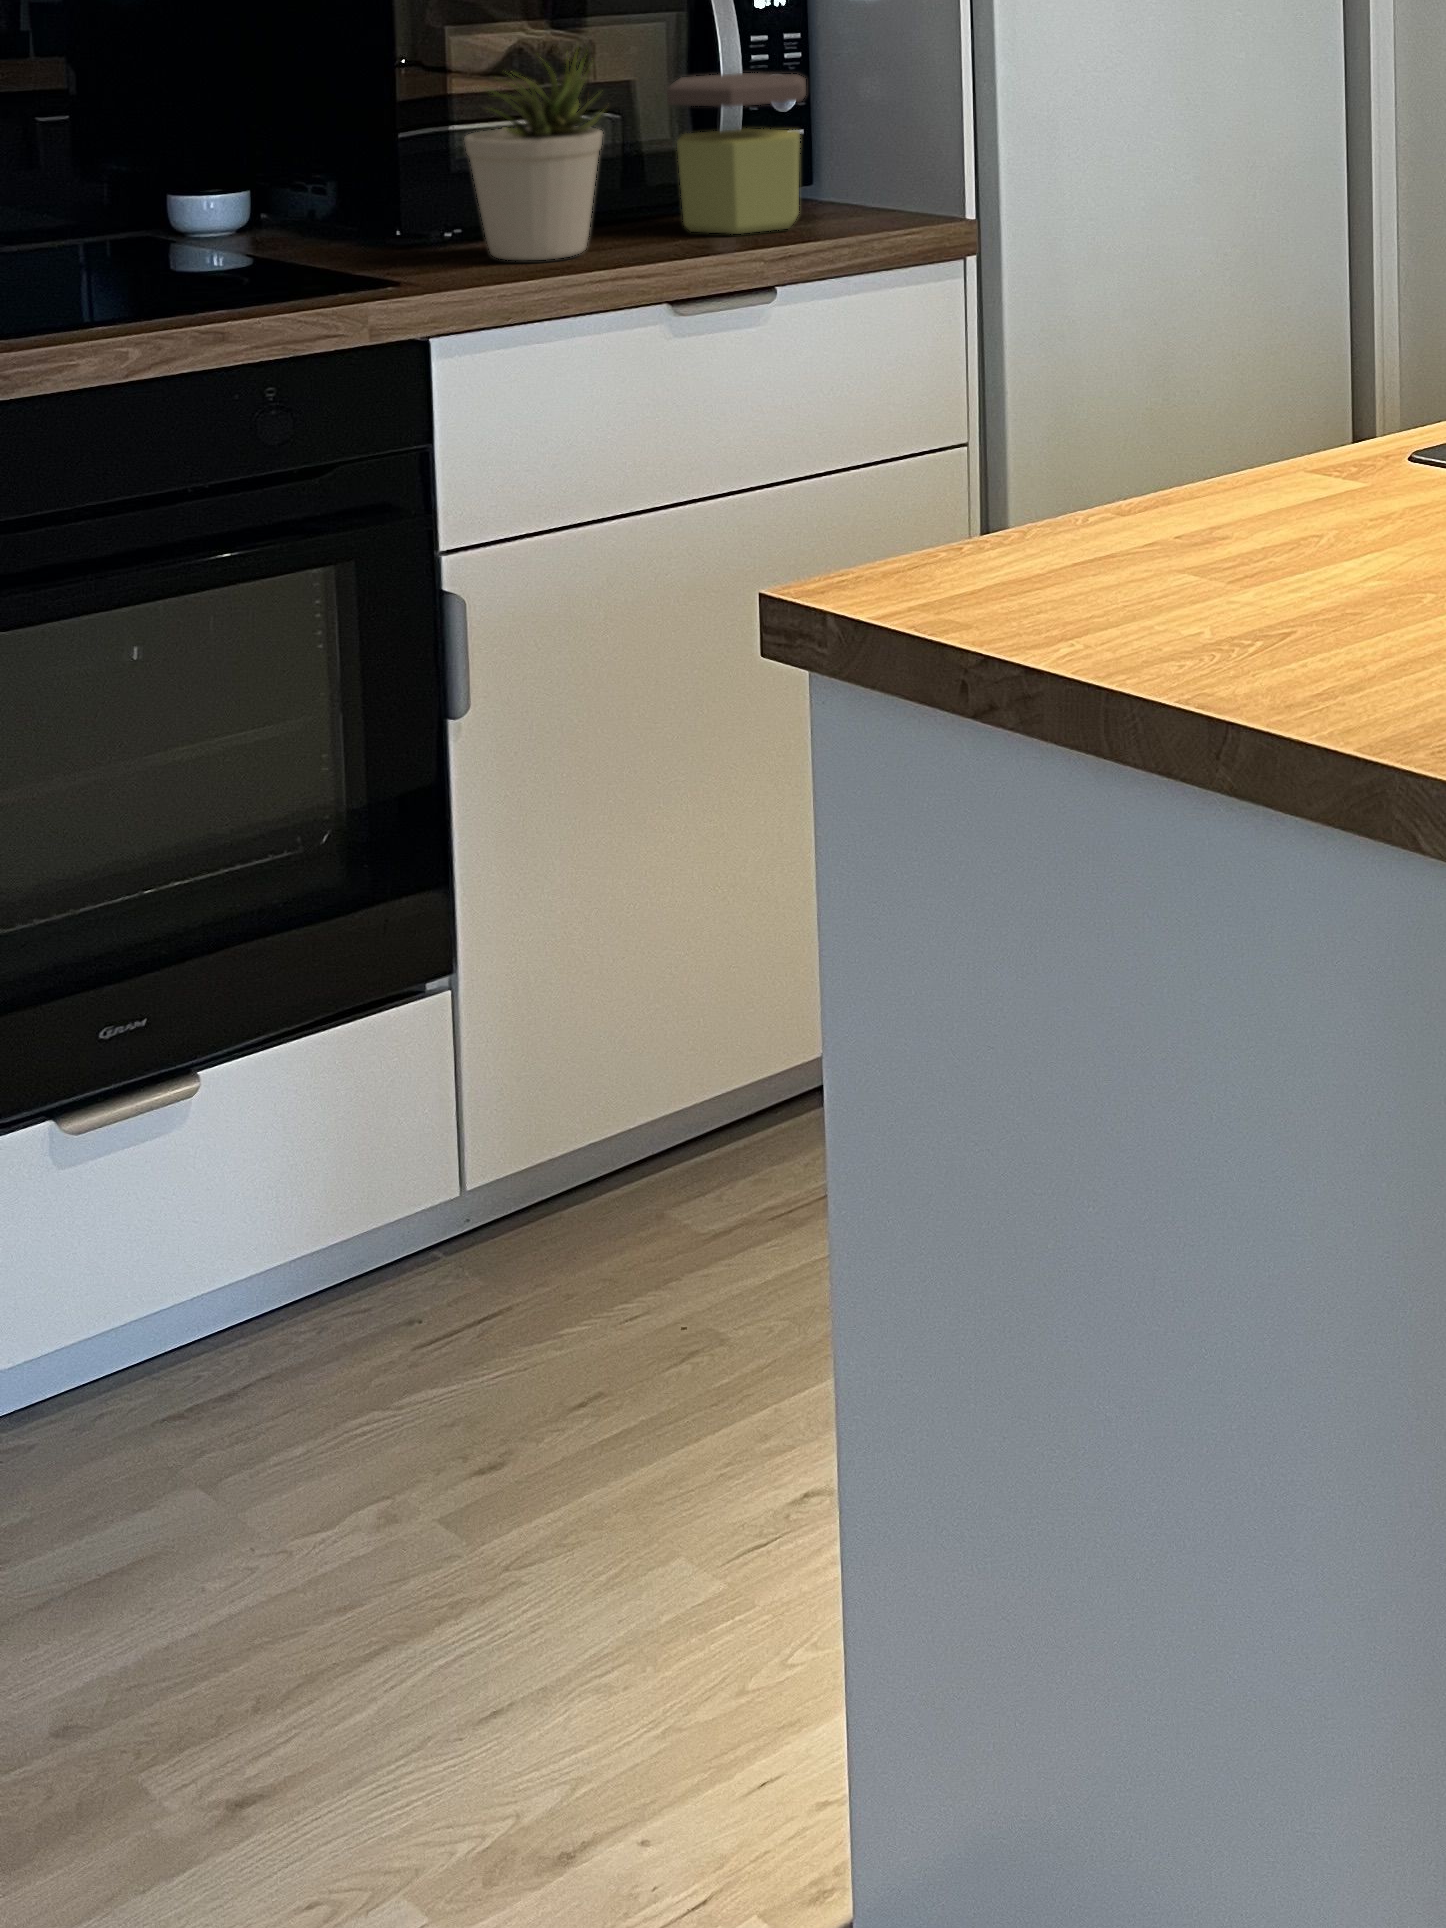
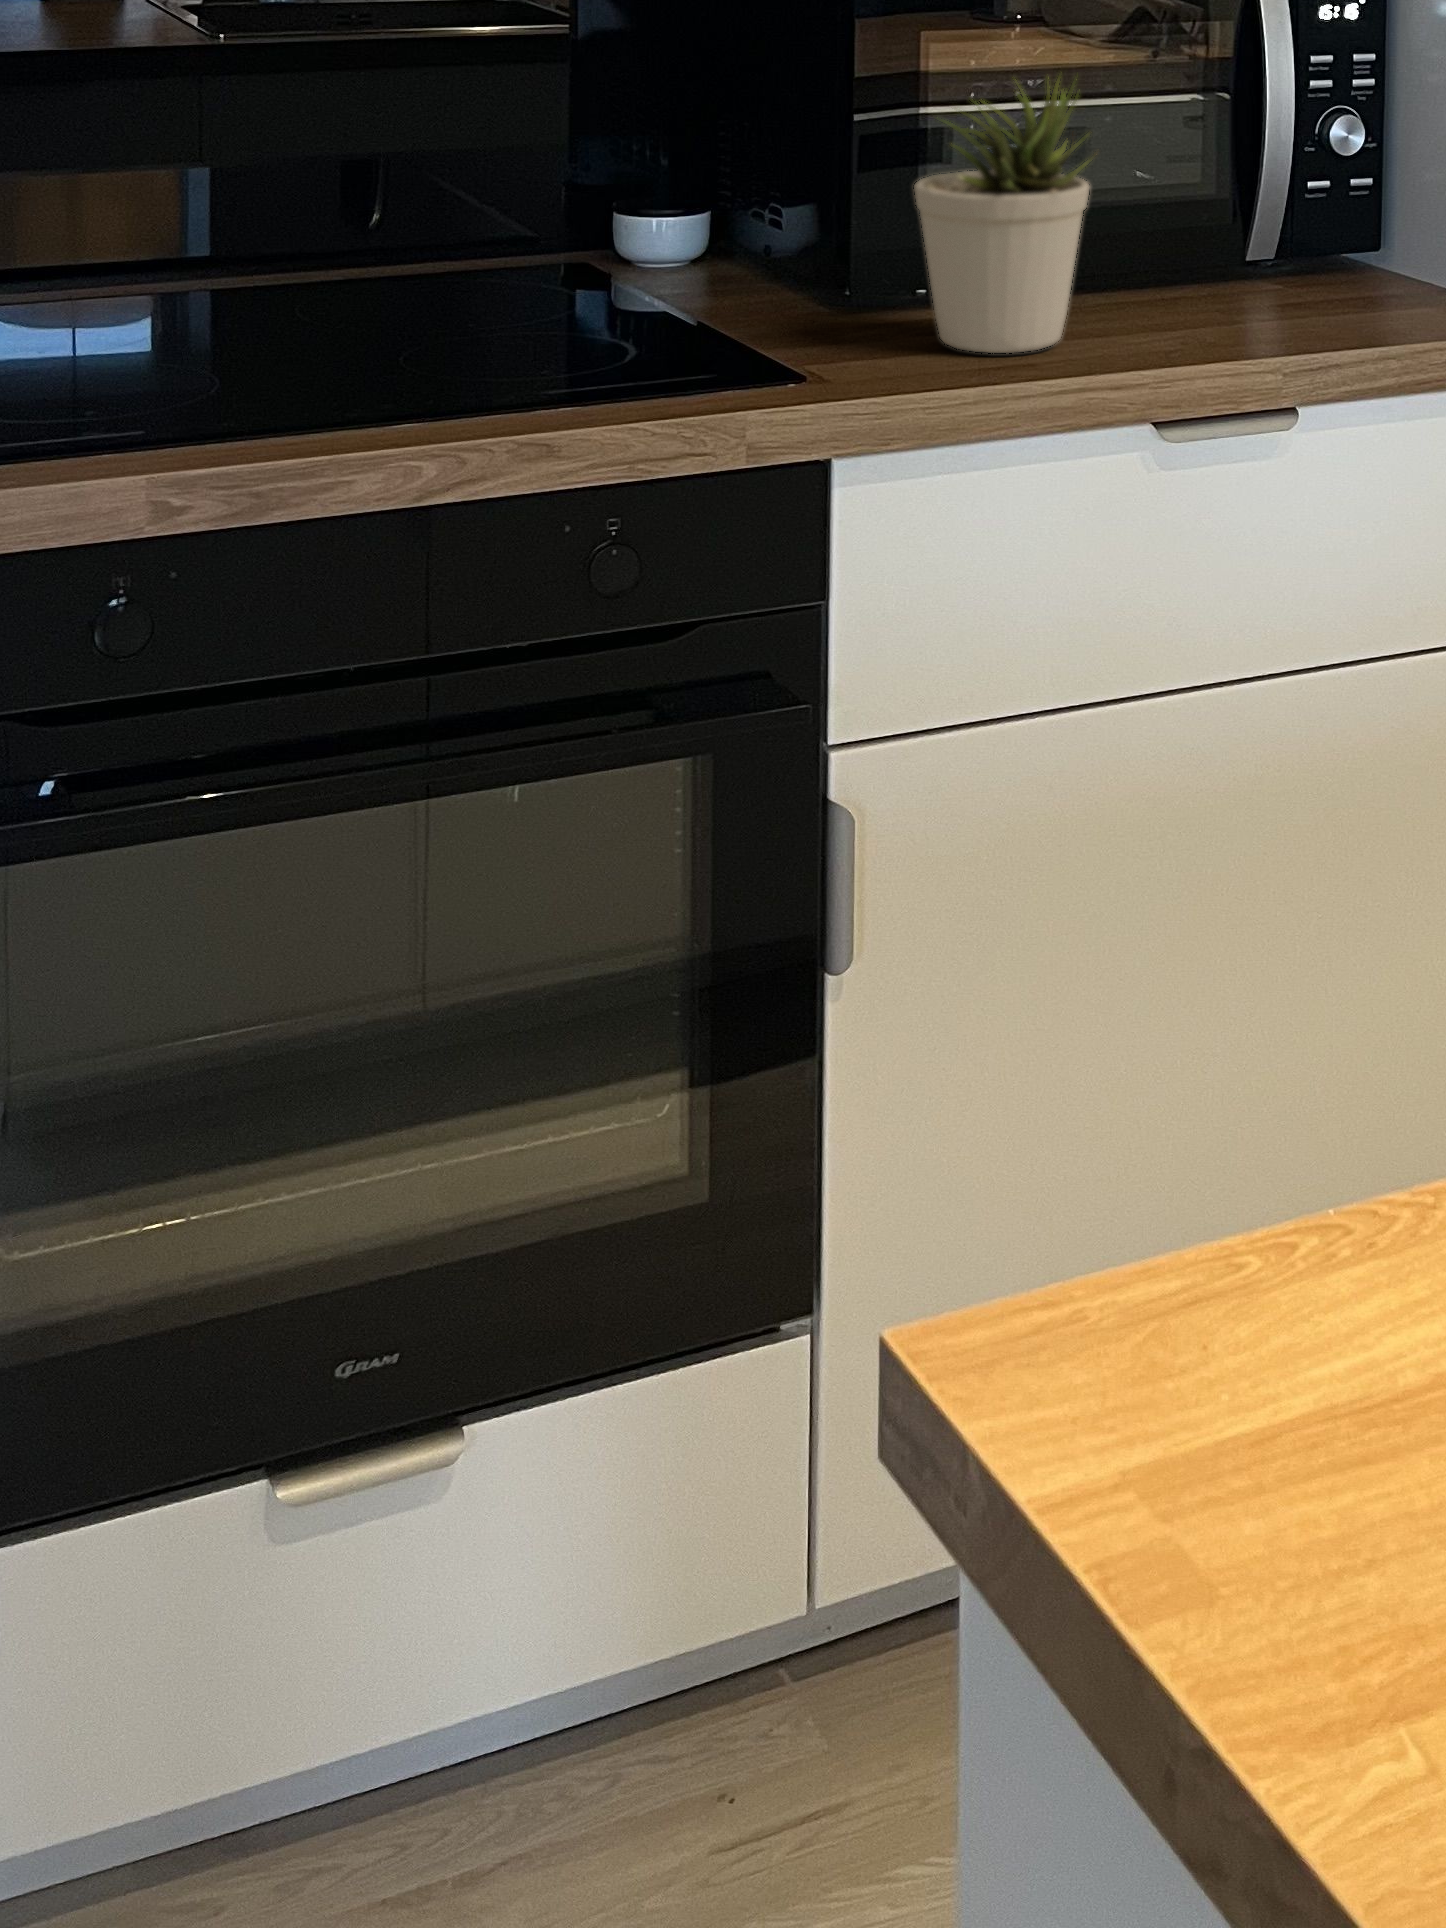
jar: present [667,73,806,234] -> none [1187,107,1372,326]

